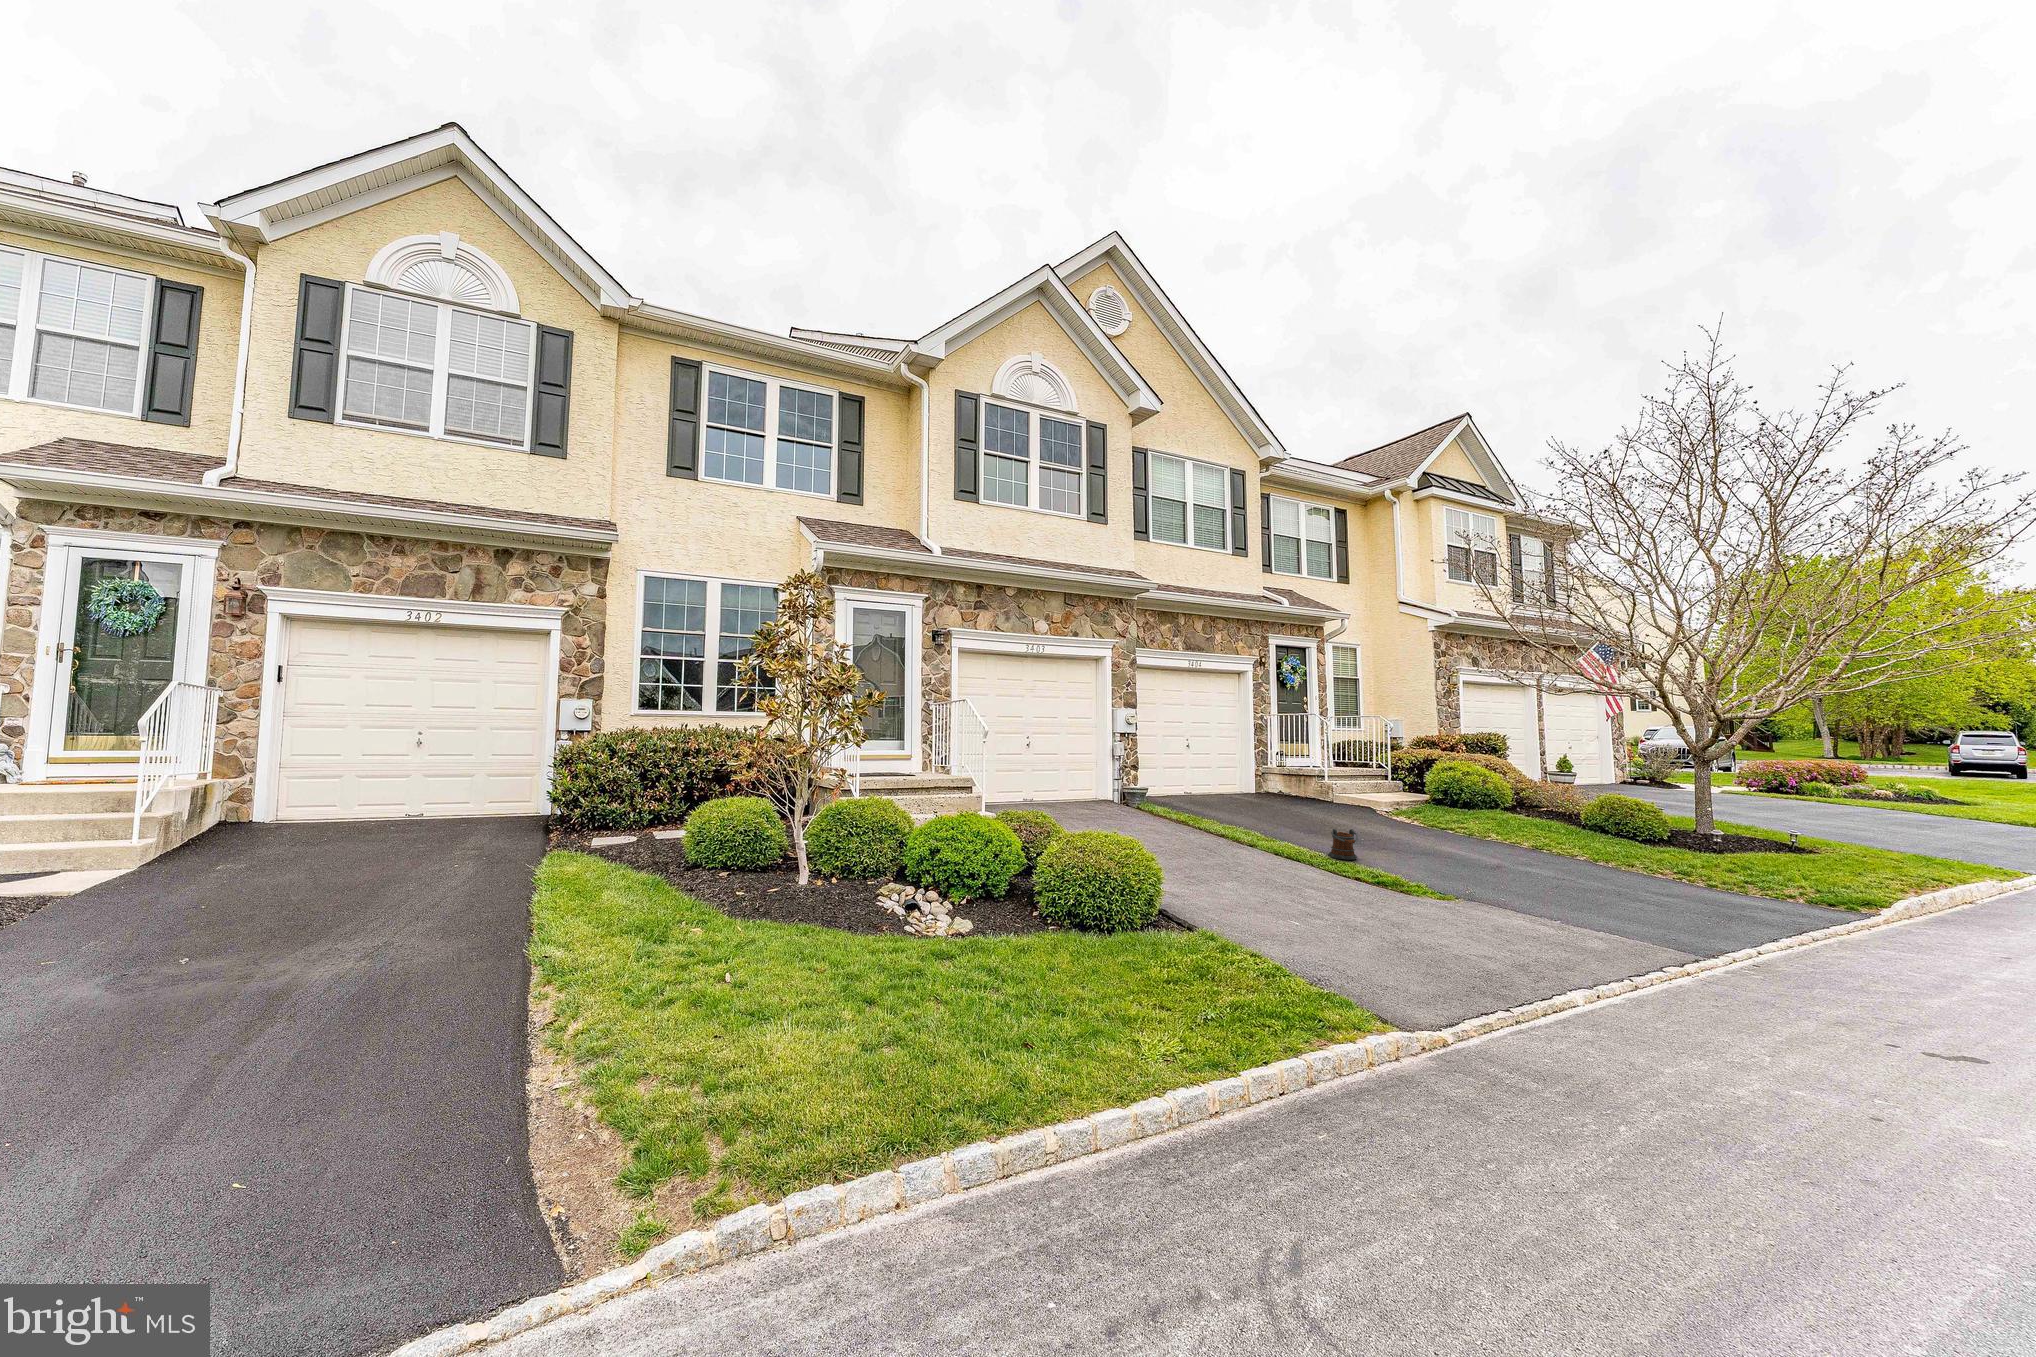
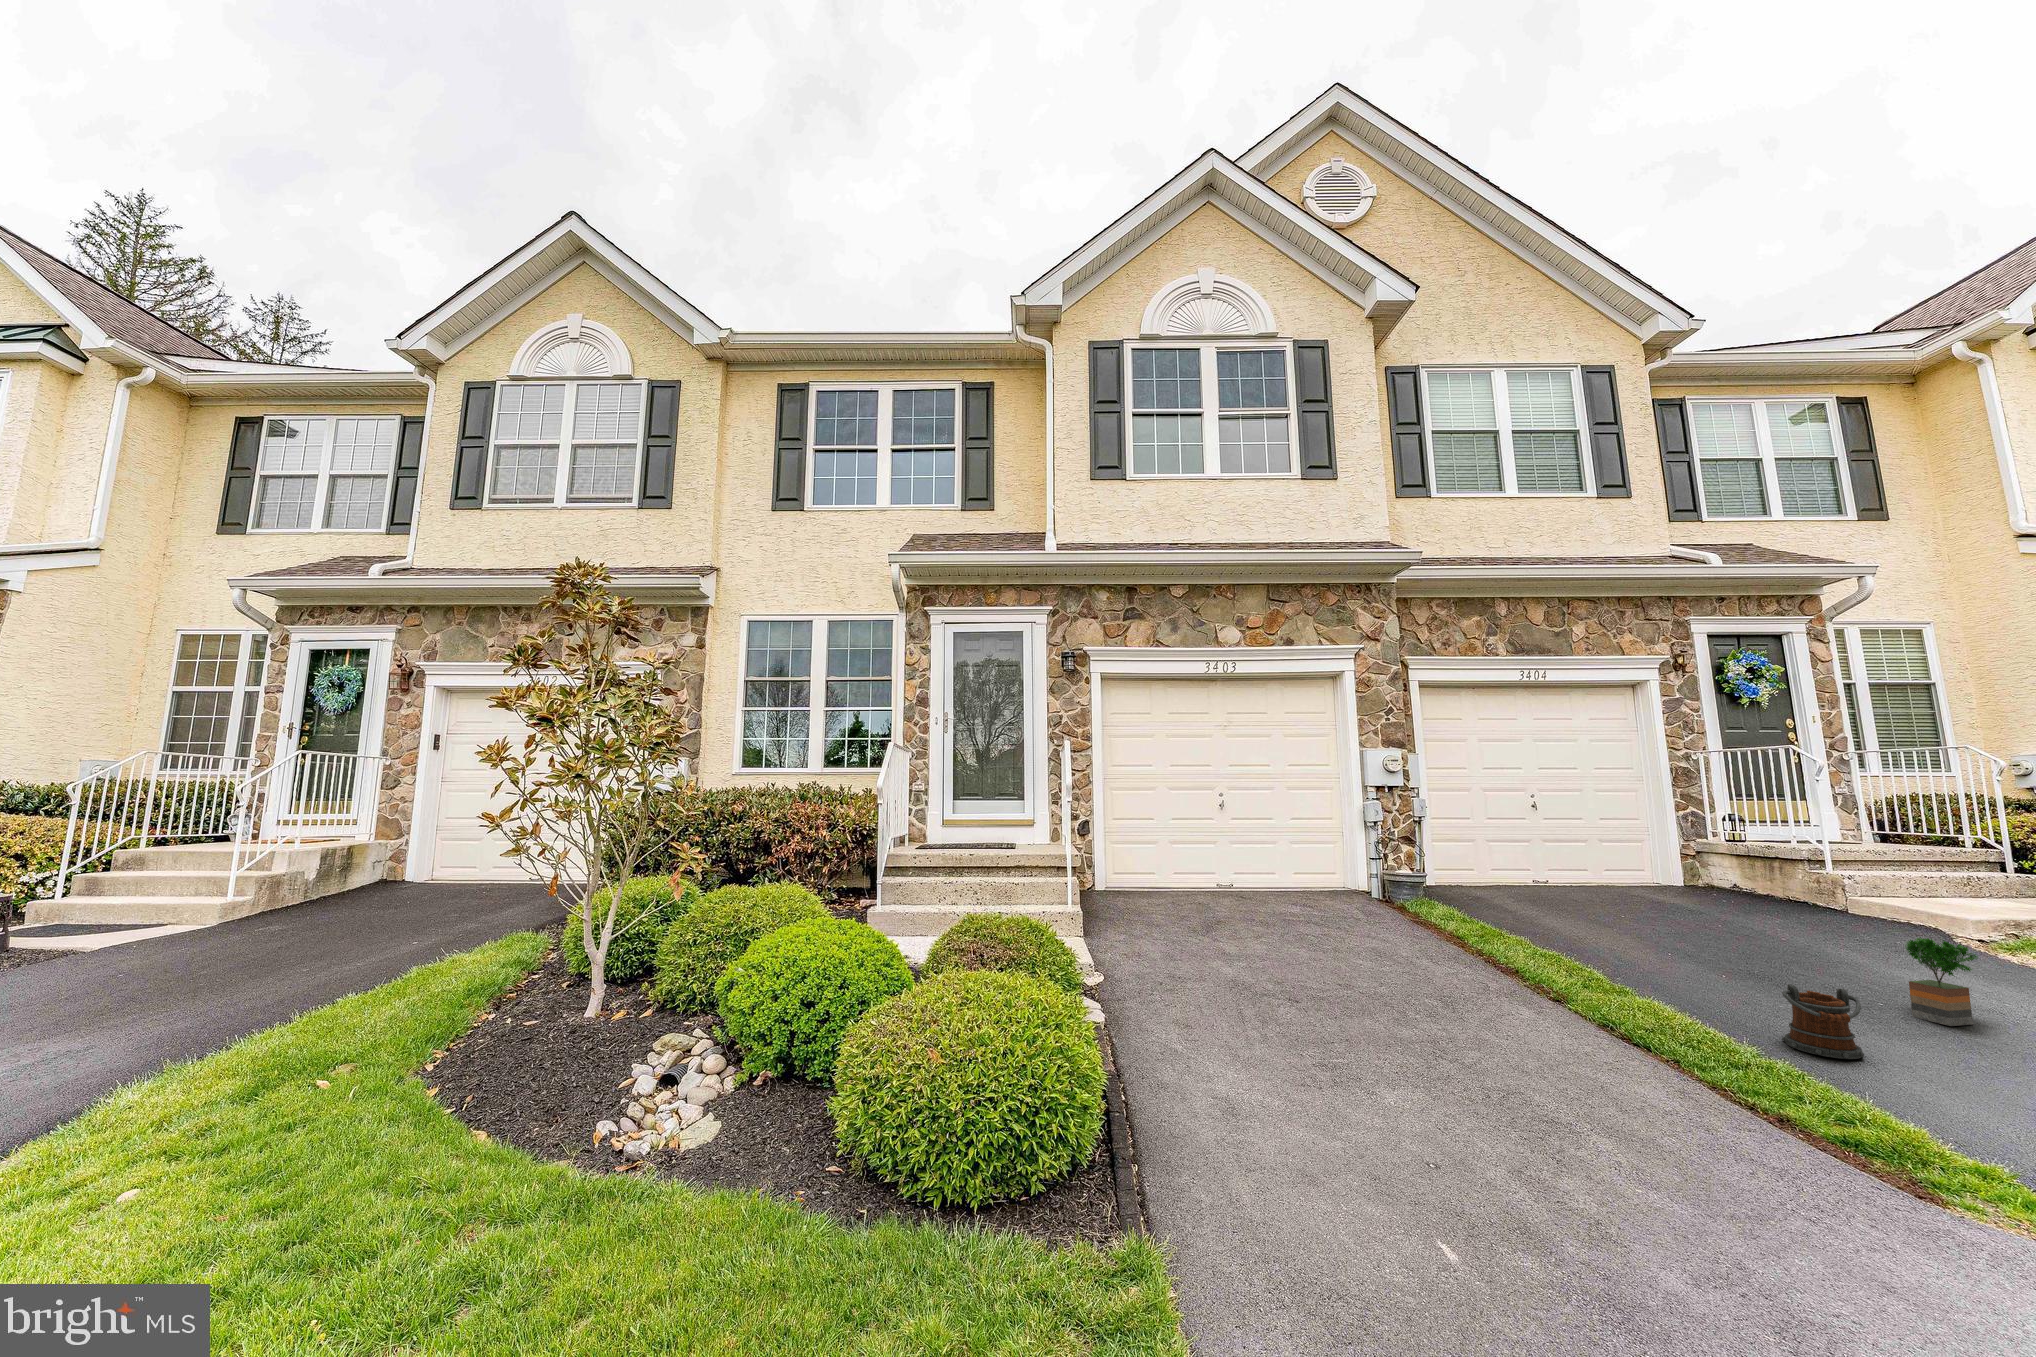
potted tree: none [1366,806,1392,845] -> present [1905,937,1978,1026]

